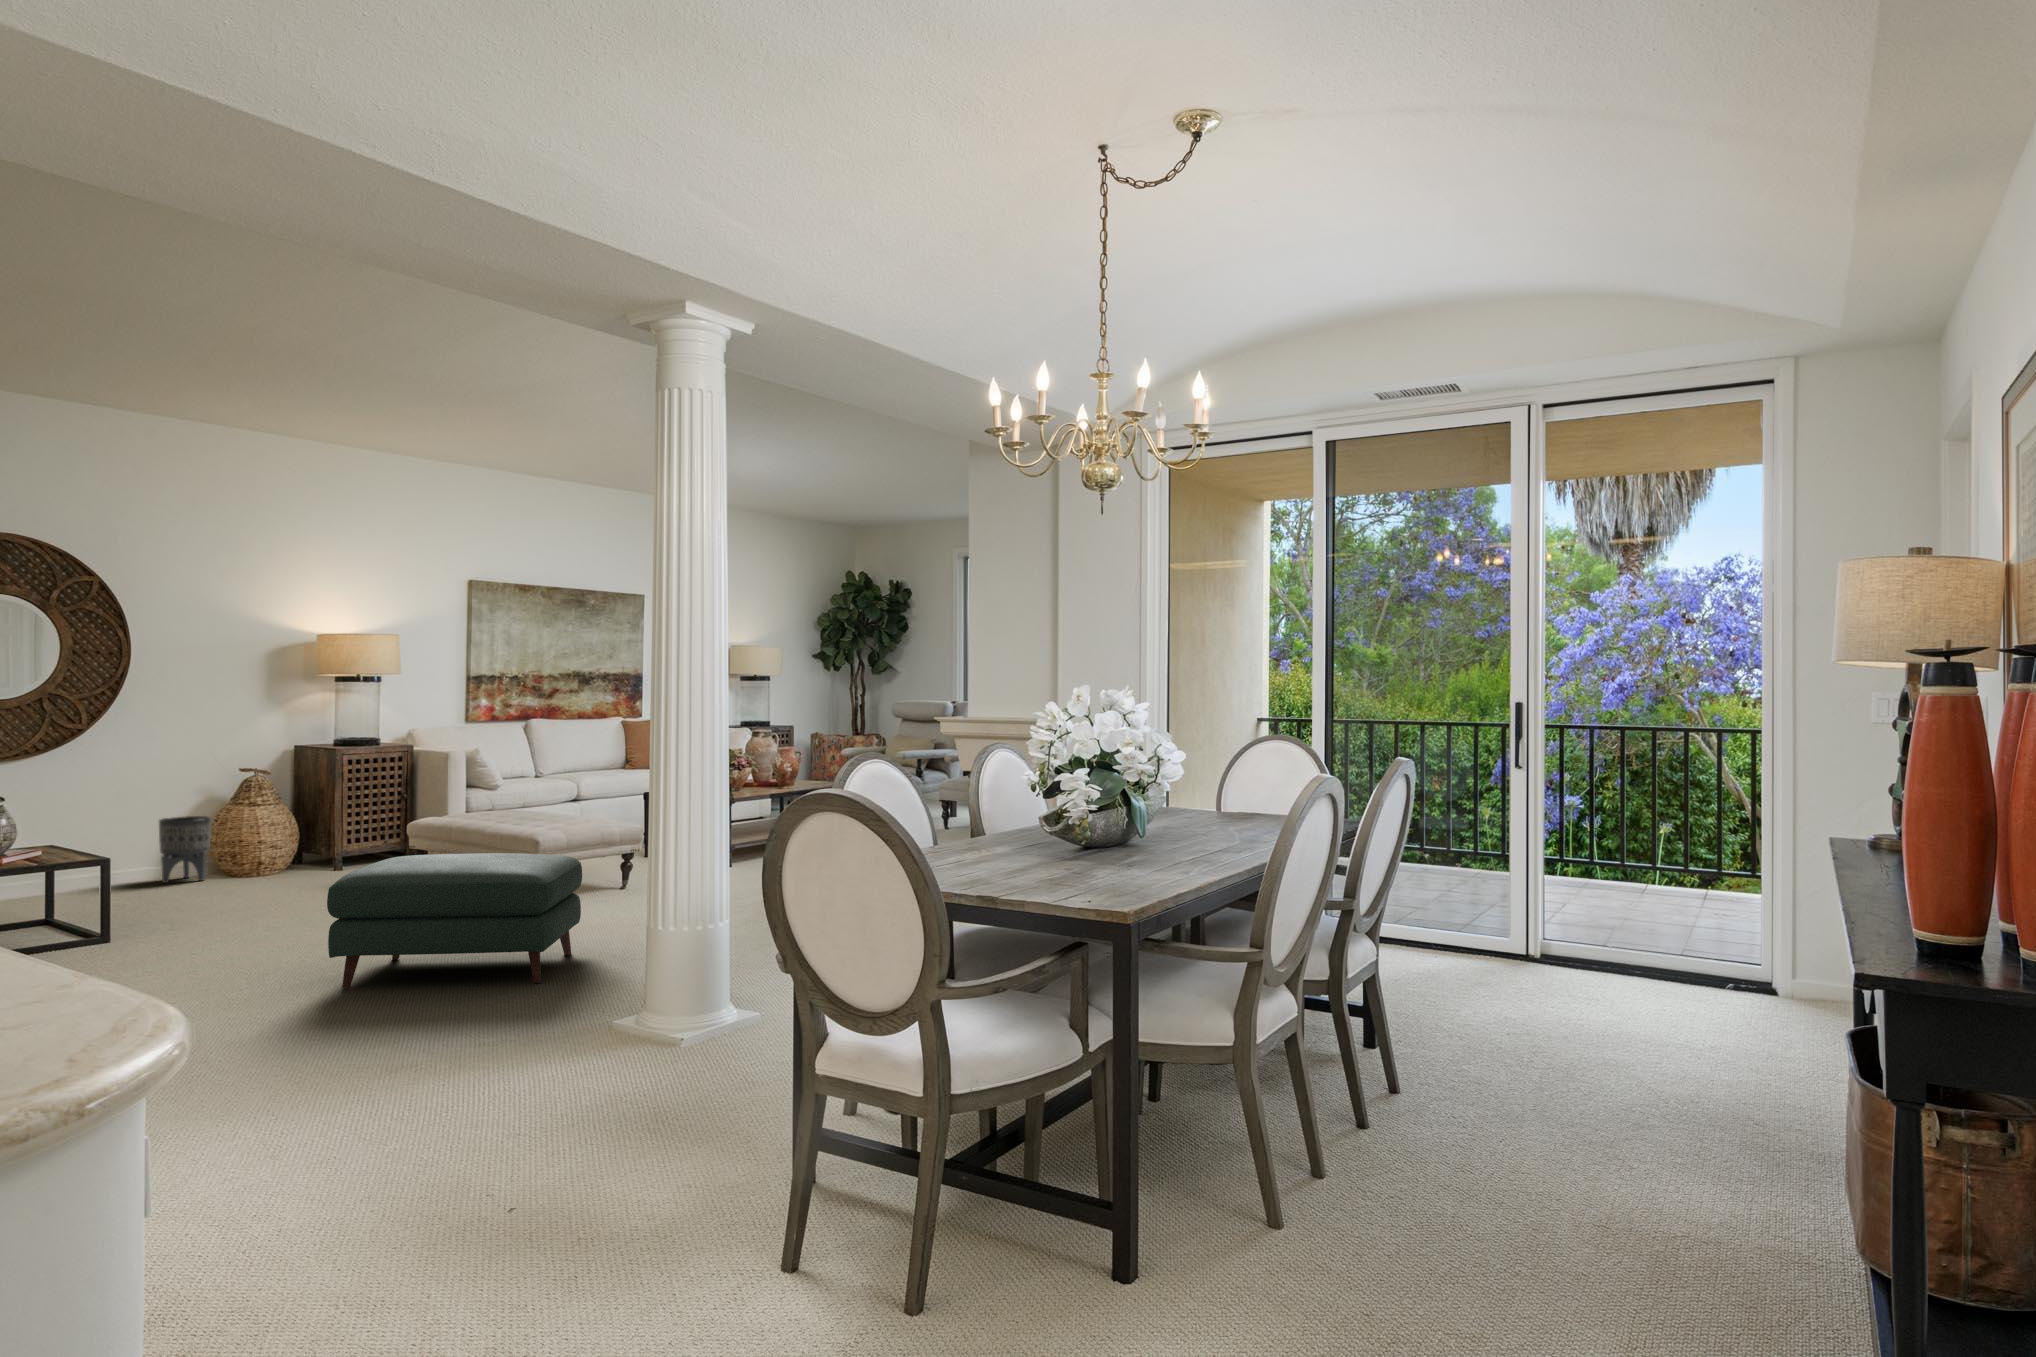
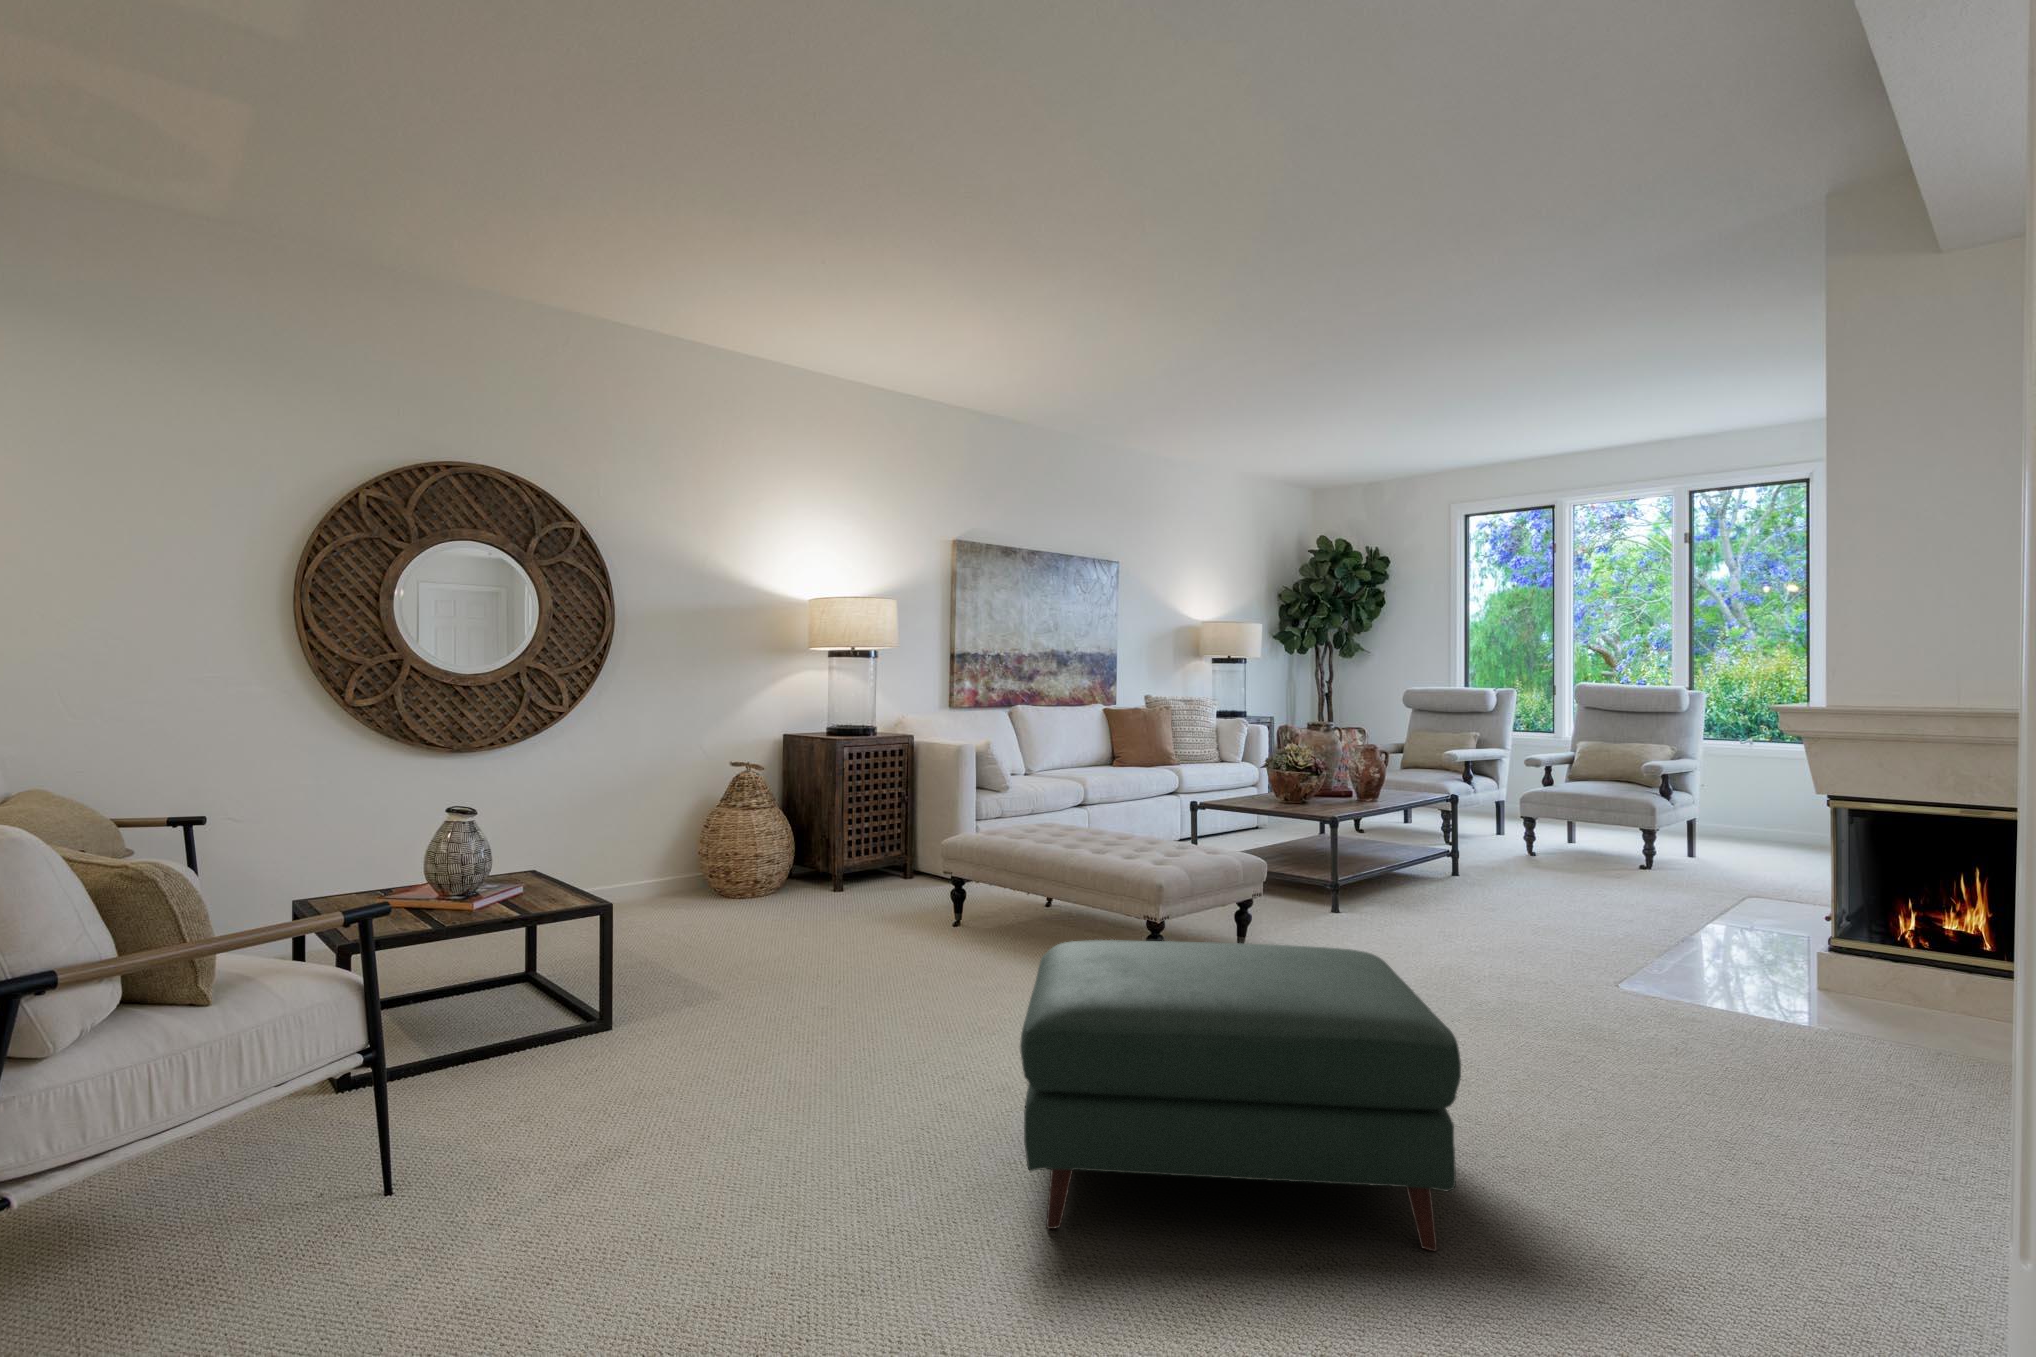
planter: present [159,816,211,883] -> none [645,820,702,904]

